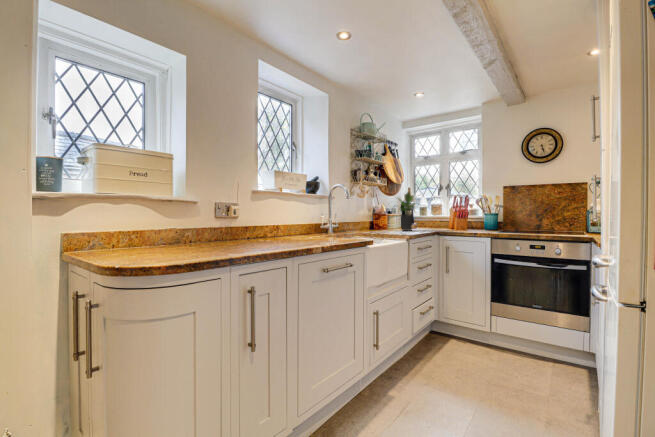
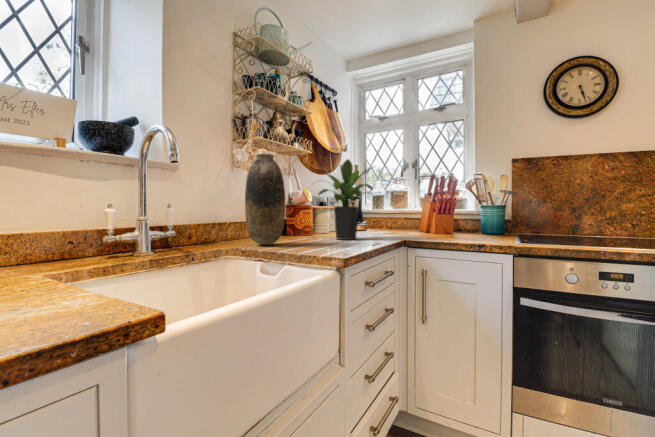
vase: none [362,191,380,232] -> present [245,154,285,245]

